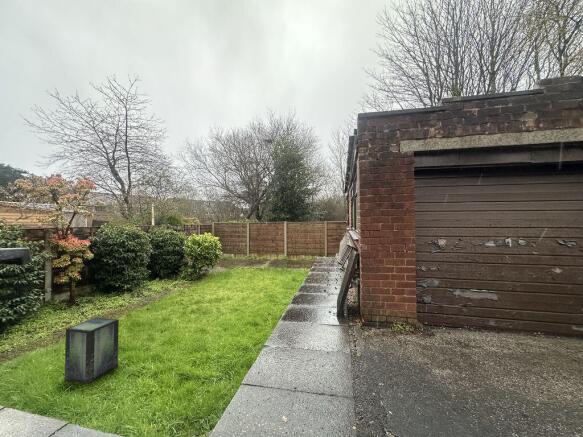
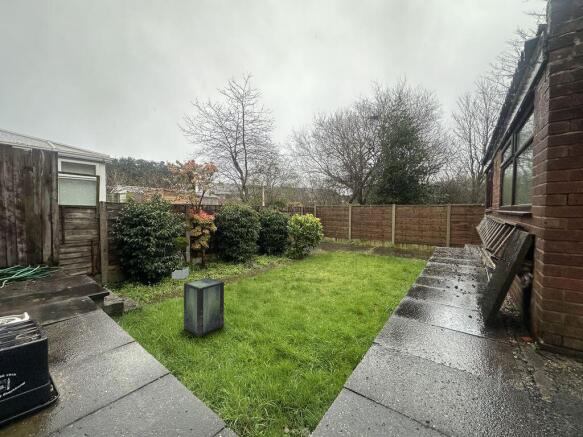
potted tree: none [22,271,54,326] -> present [172,237,189,279]

